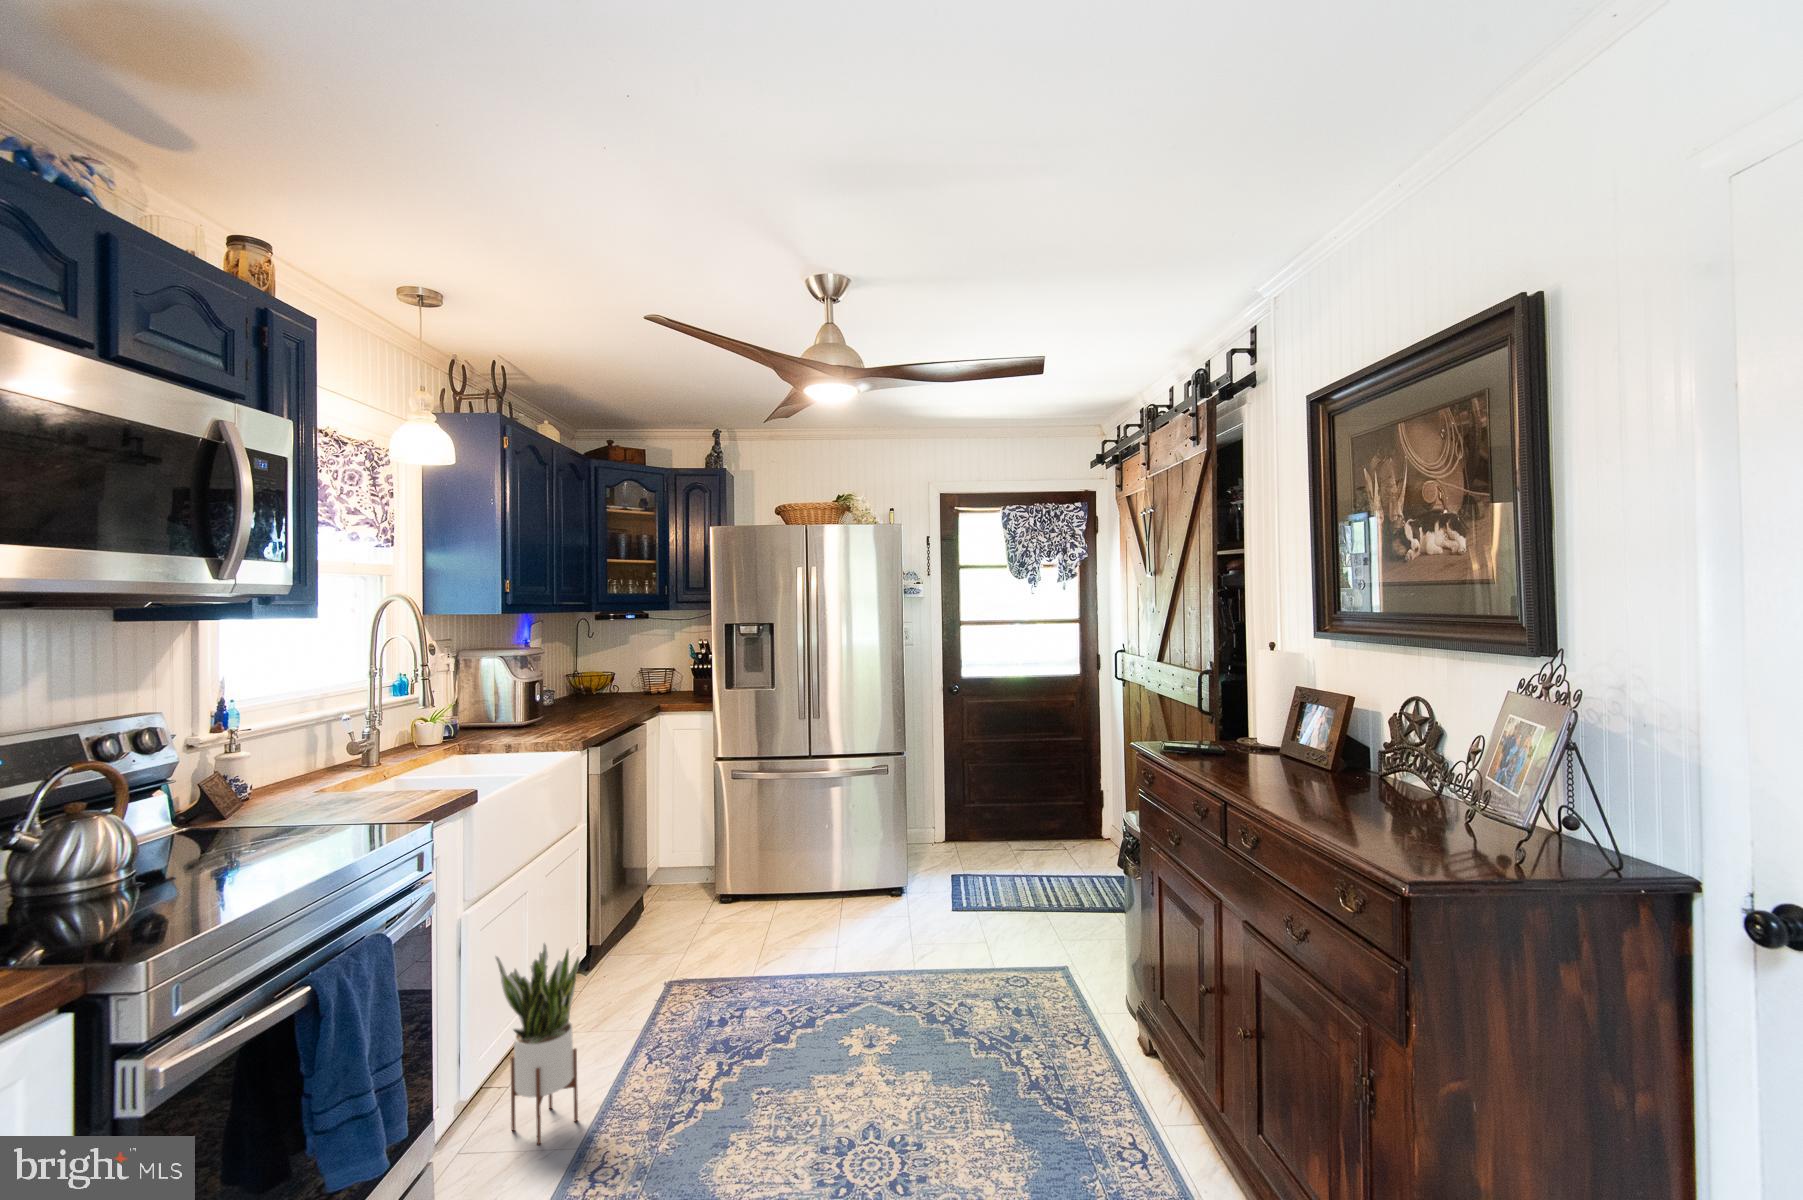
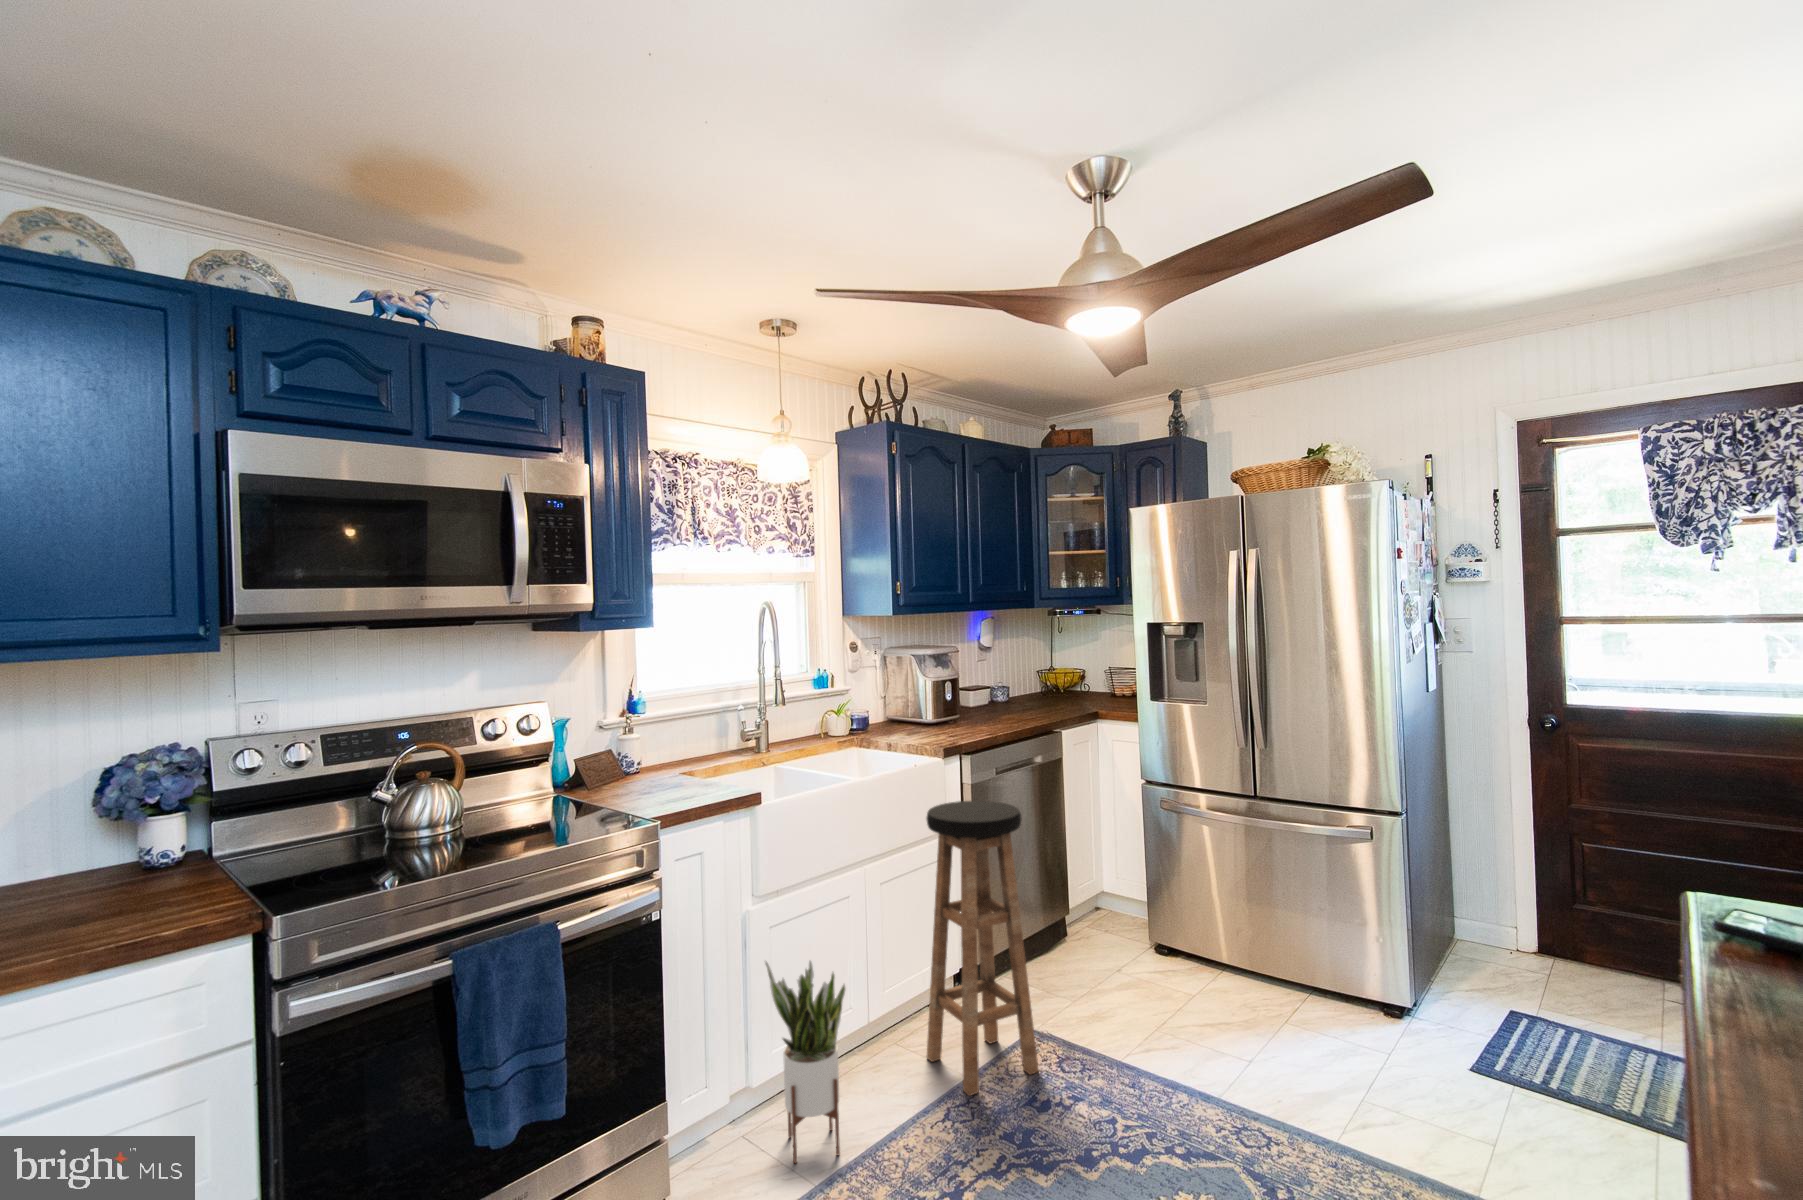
bar stool: none [592,778,698,1038] -> present [927,801,1039,1096]

